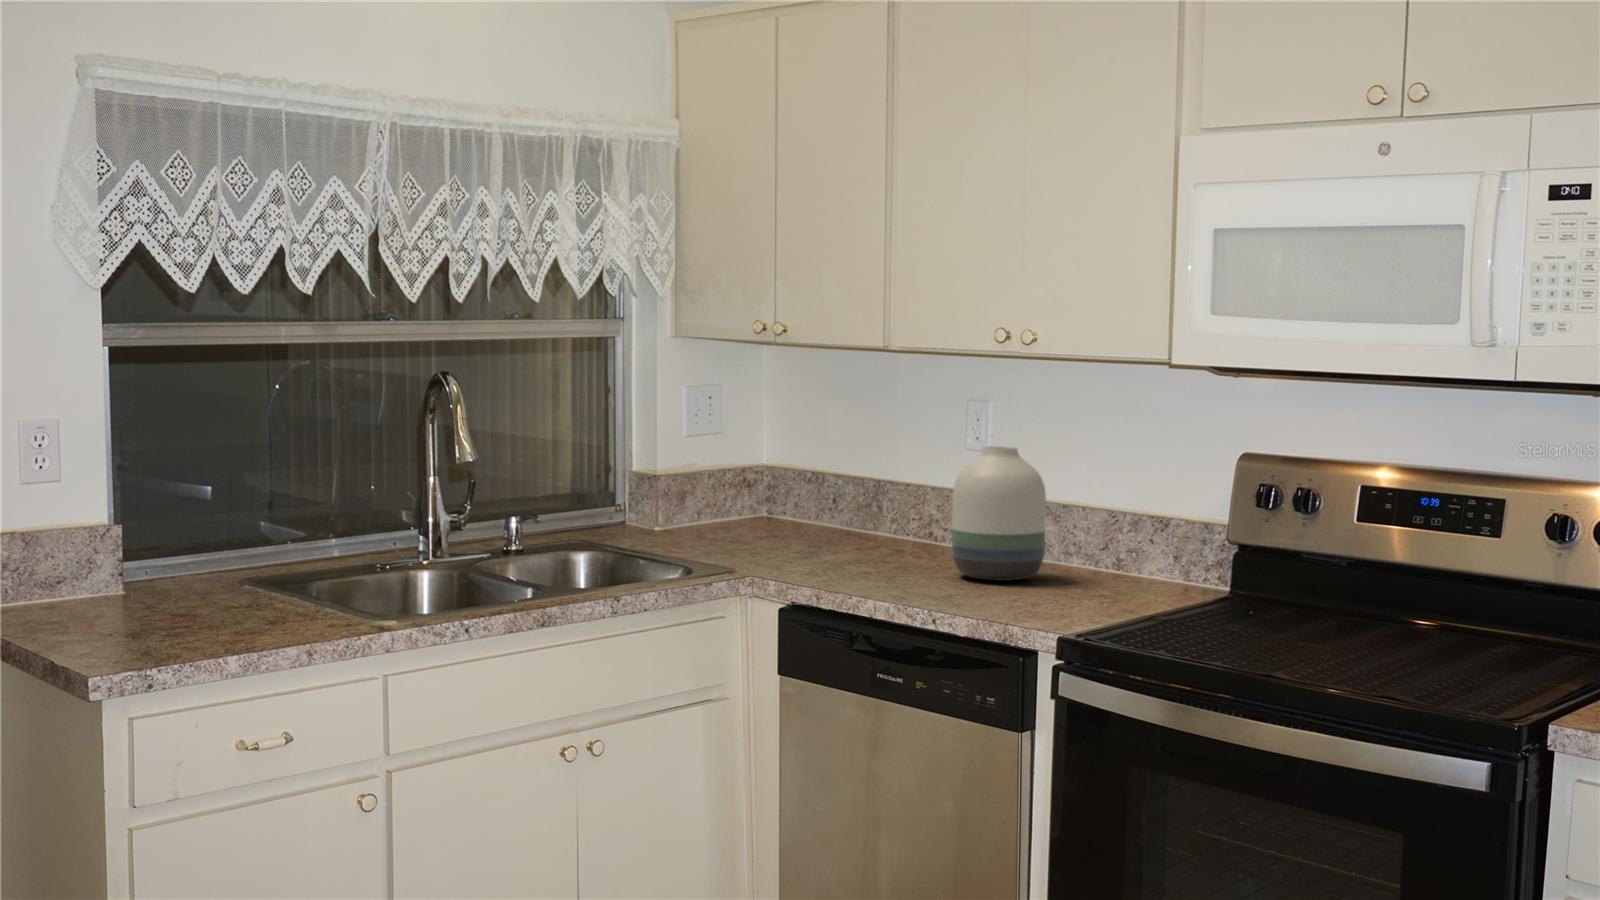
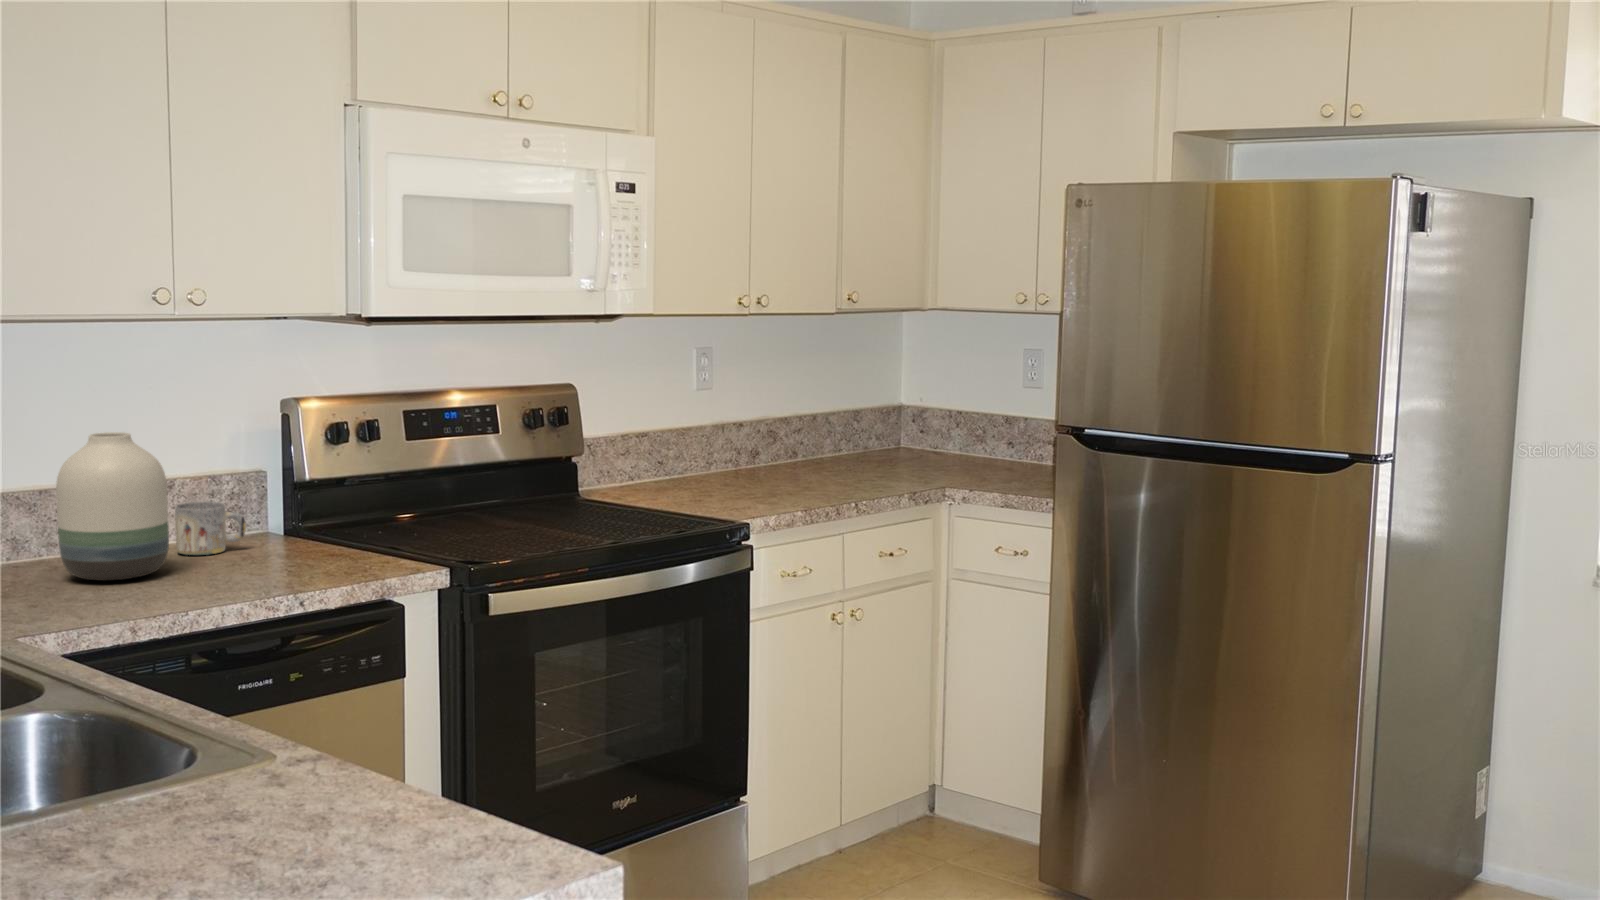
mug: none [1102,536,1151,590] -> present [175,502,246,555]

